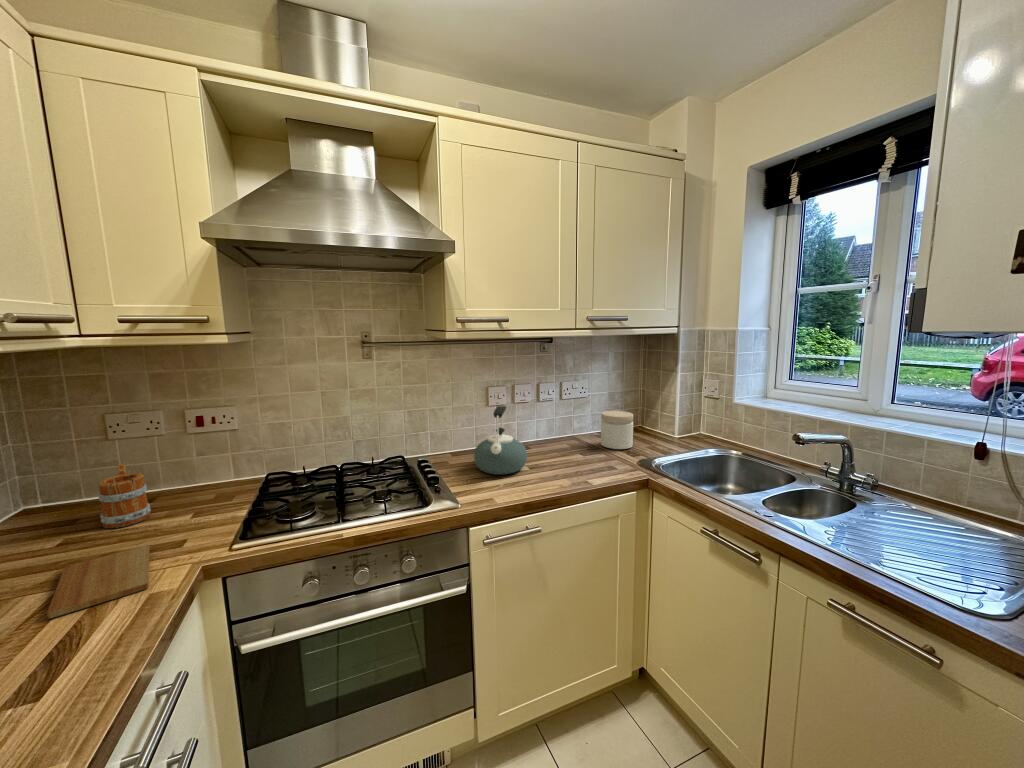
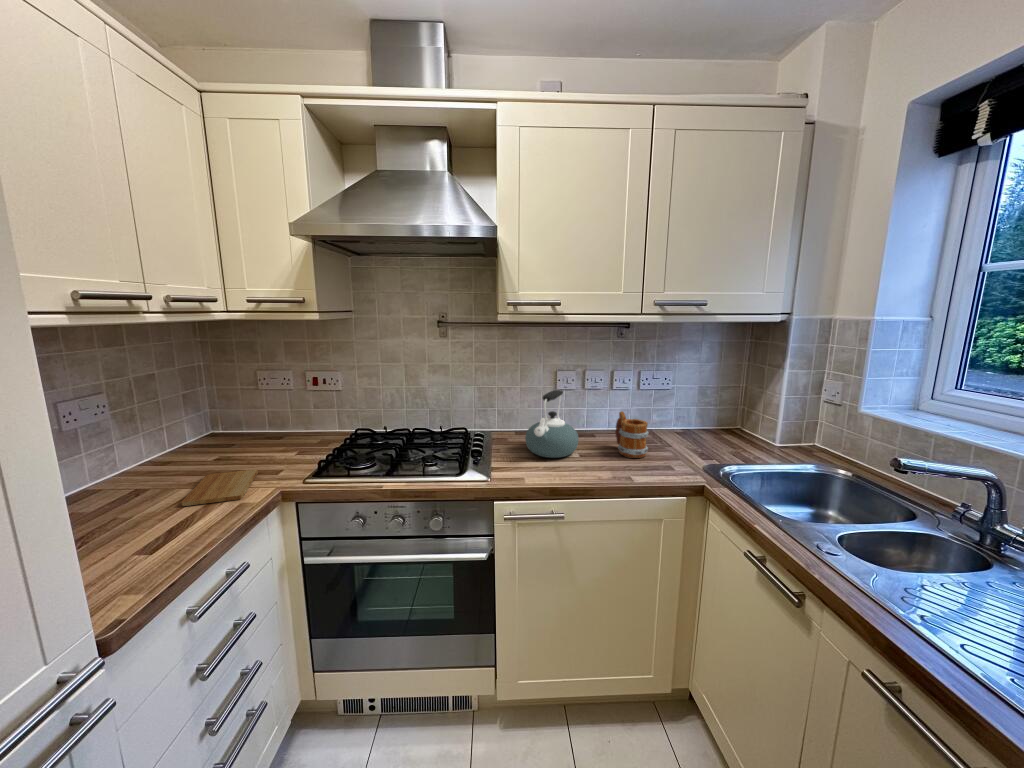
jar: present [601,411,633,449] -> none [675,406,716,450]
mug: present [98,464,151,528] -> present [615,411,648,458]

